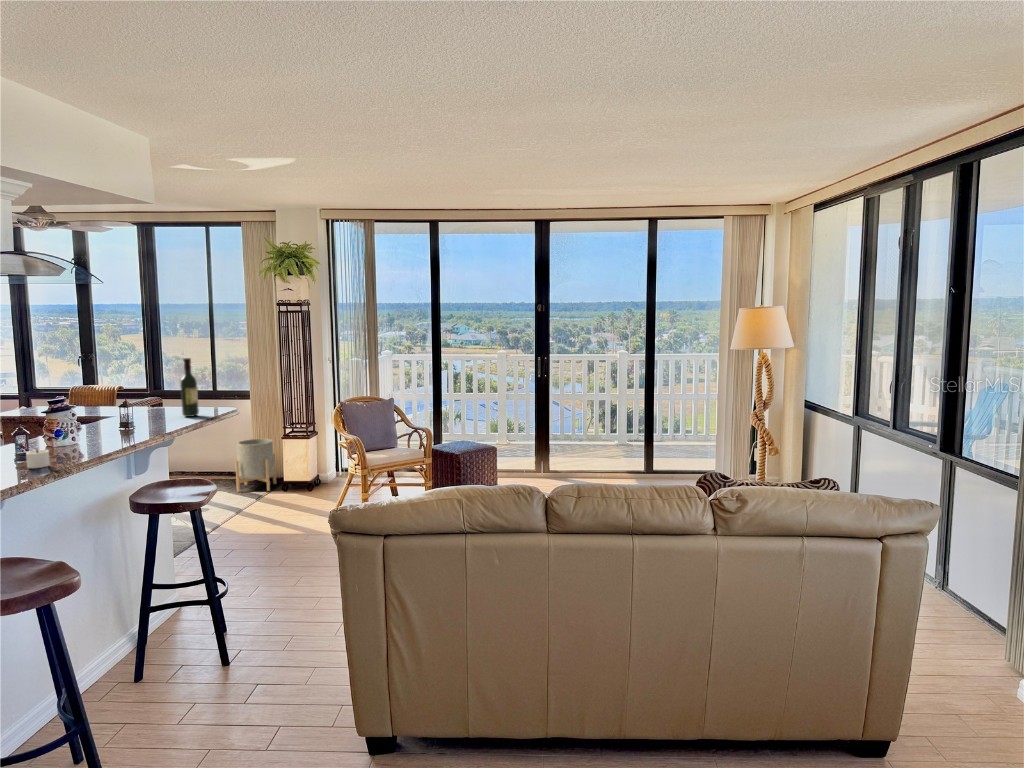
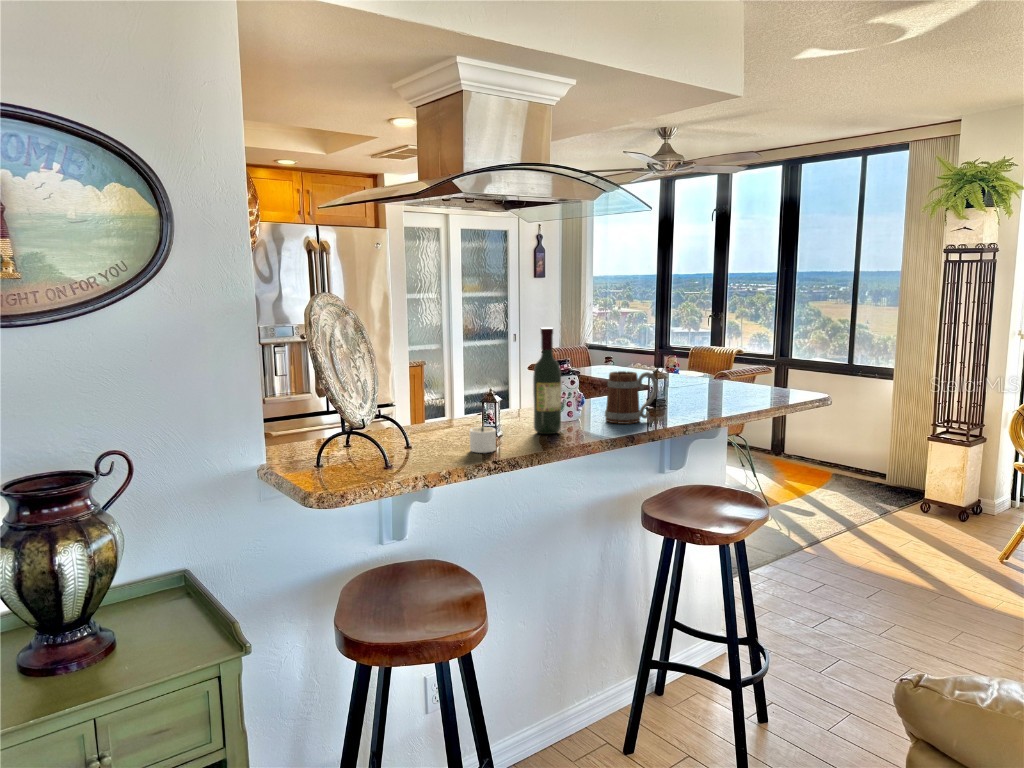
wine bottle: present [180,358,199,417] -> present [533,327,561,434]
mug: none [100,402,140,440] -> present [605,371,658,424]
planter: present [235,439,276,492] -> none [857,433,917,506]

